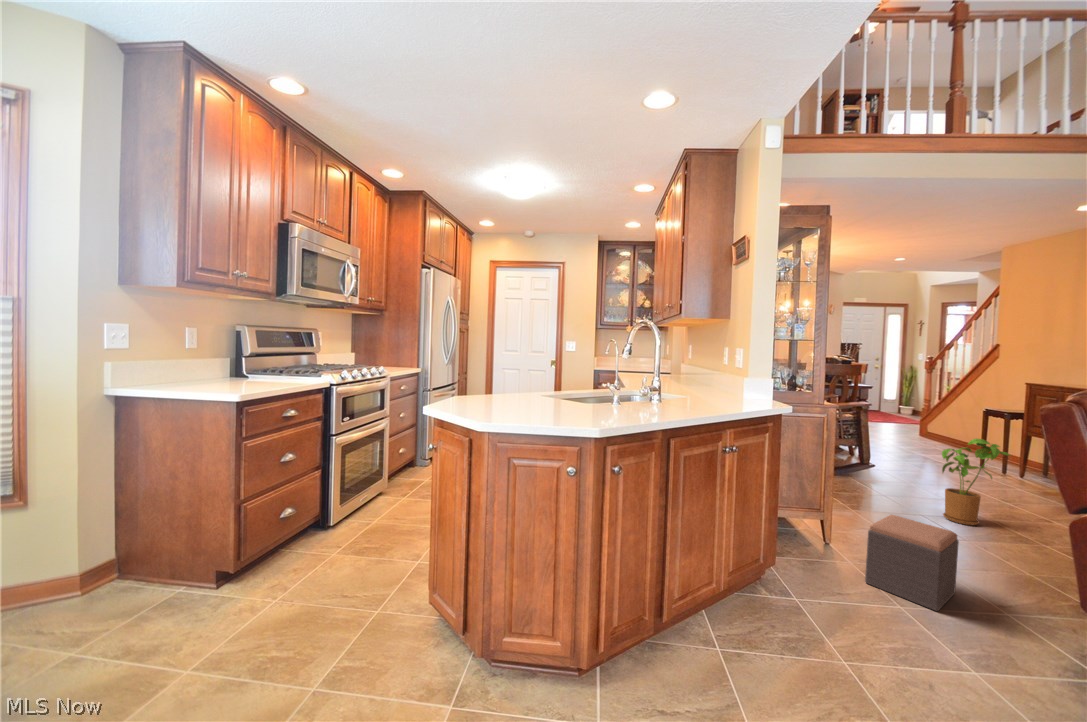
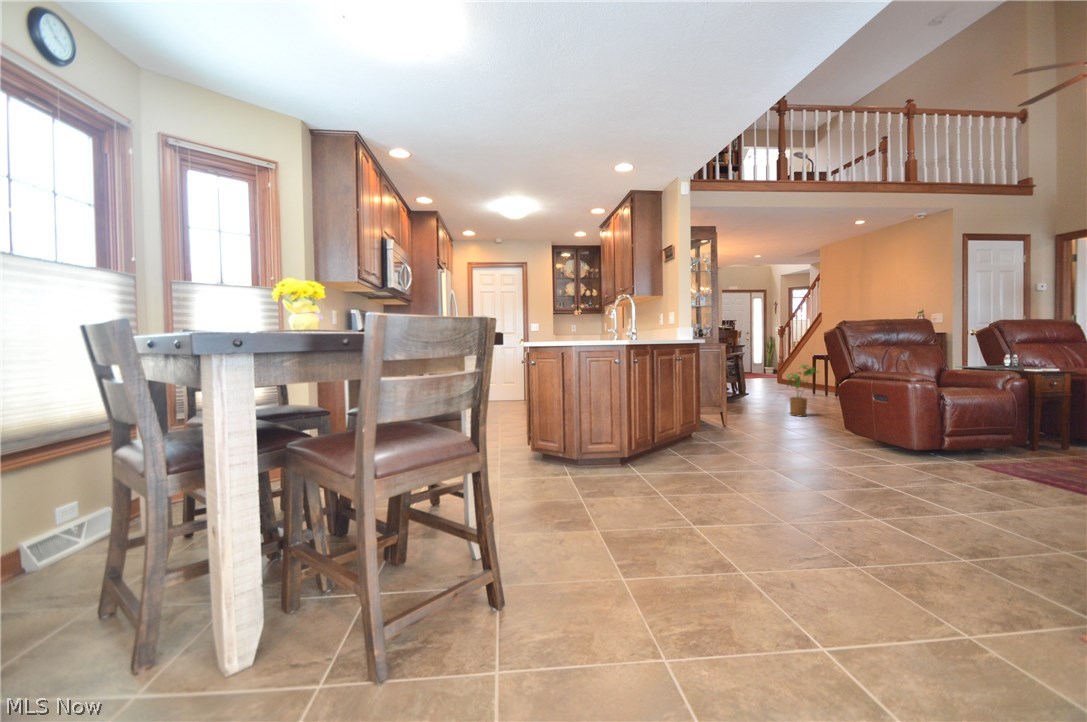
footstool: present [865,515,959,611] -> none [750,402,792,442]

